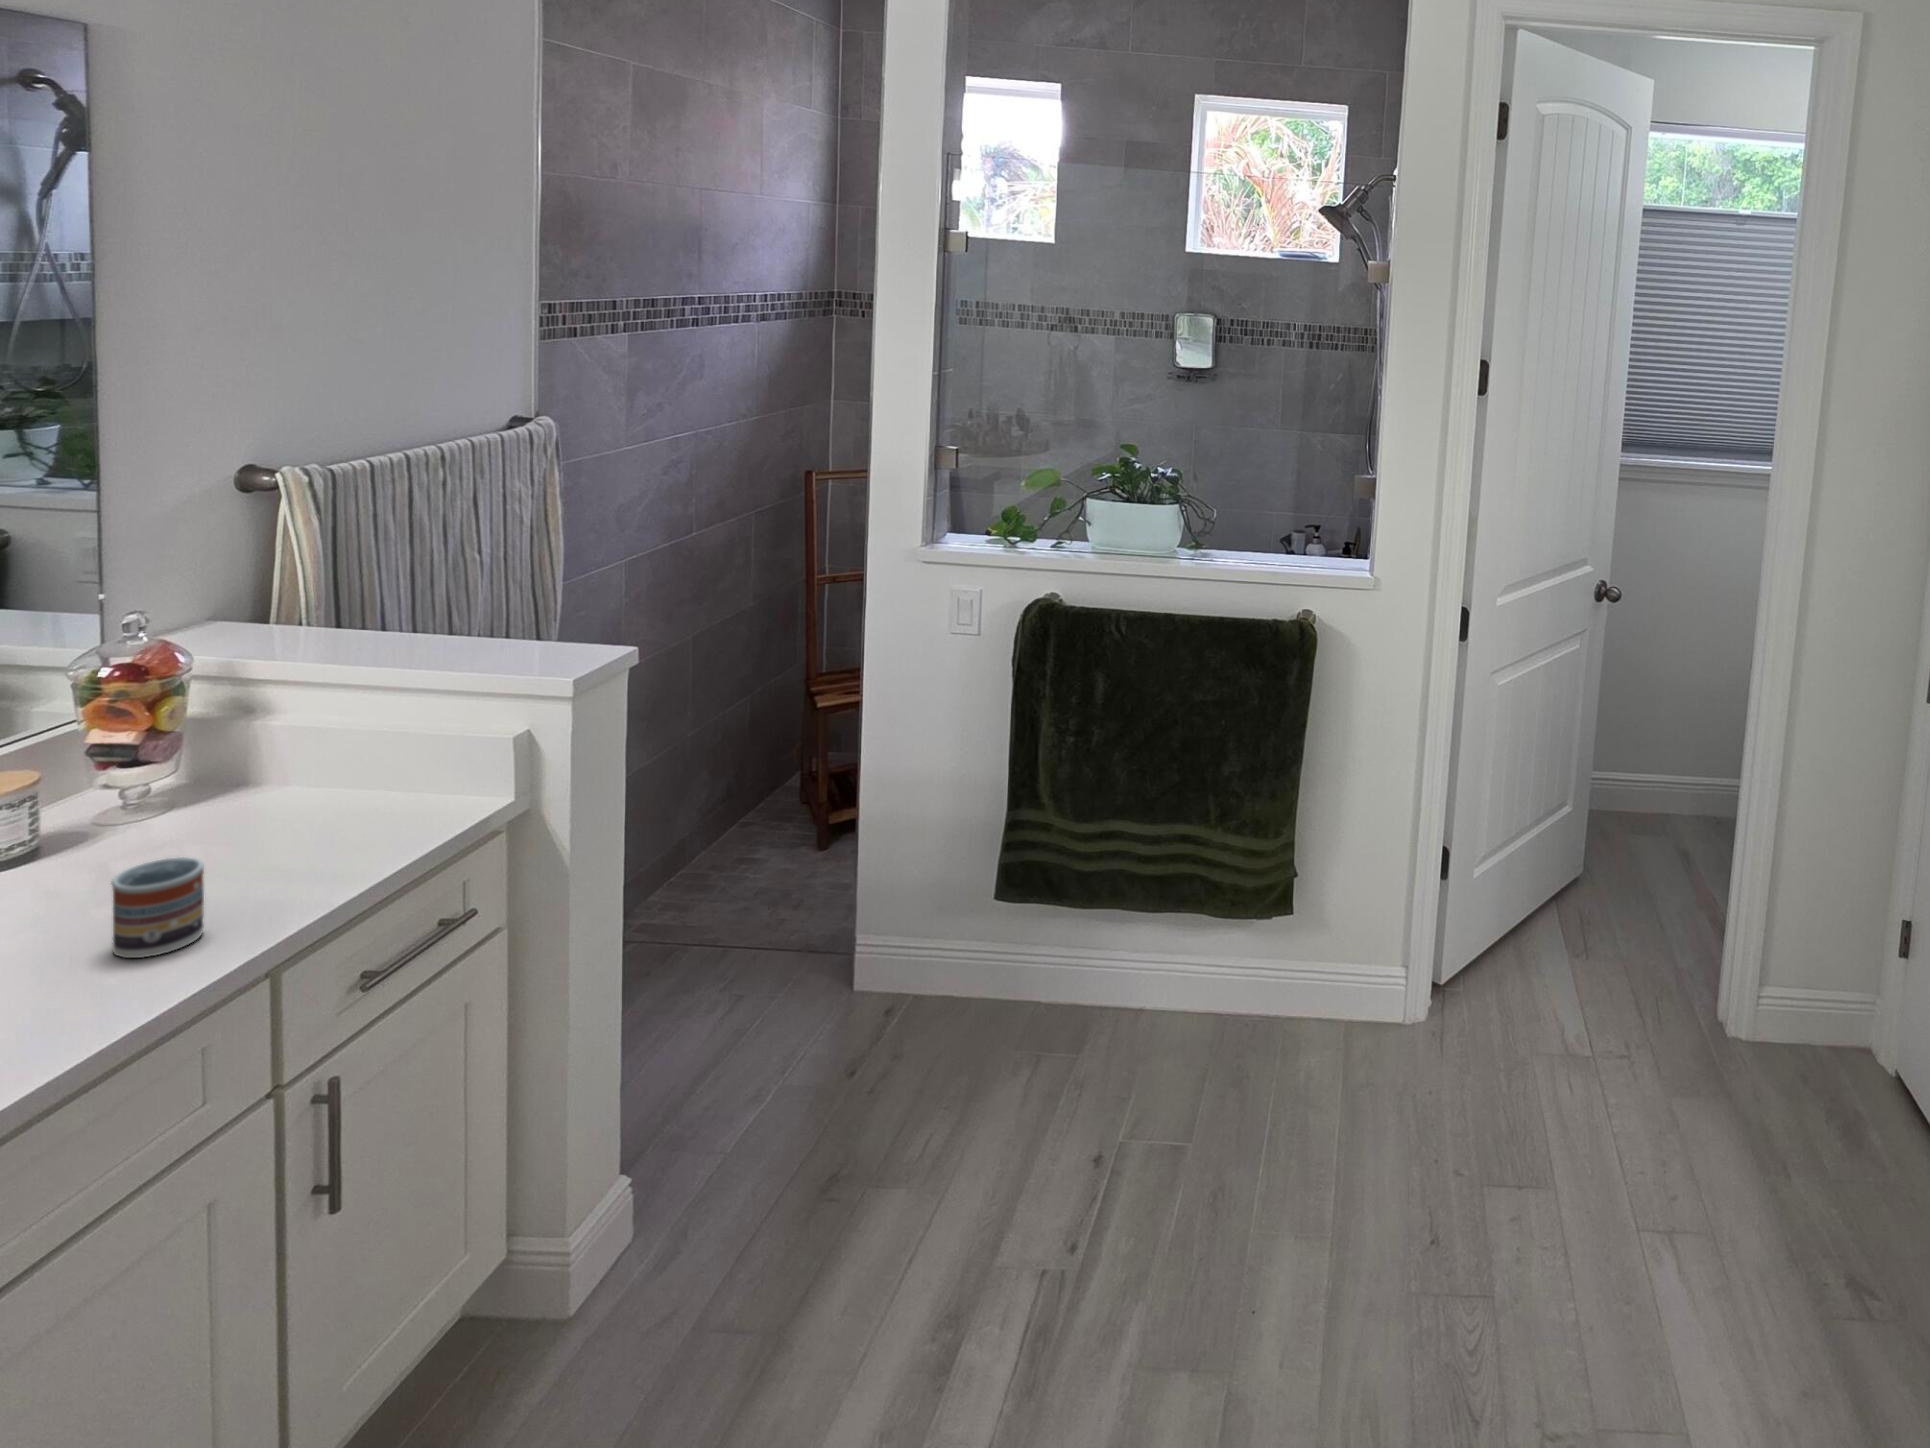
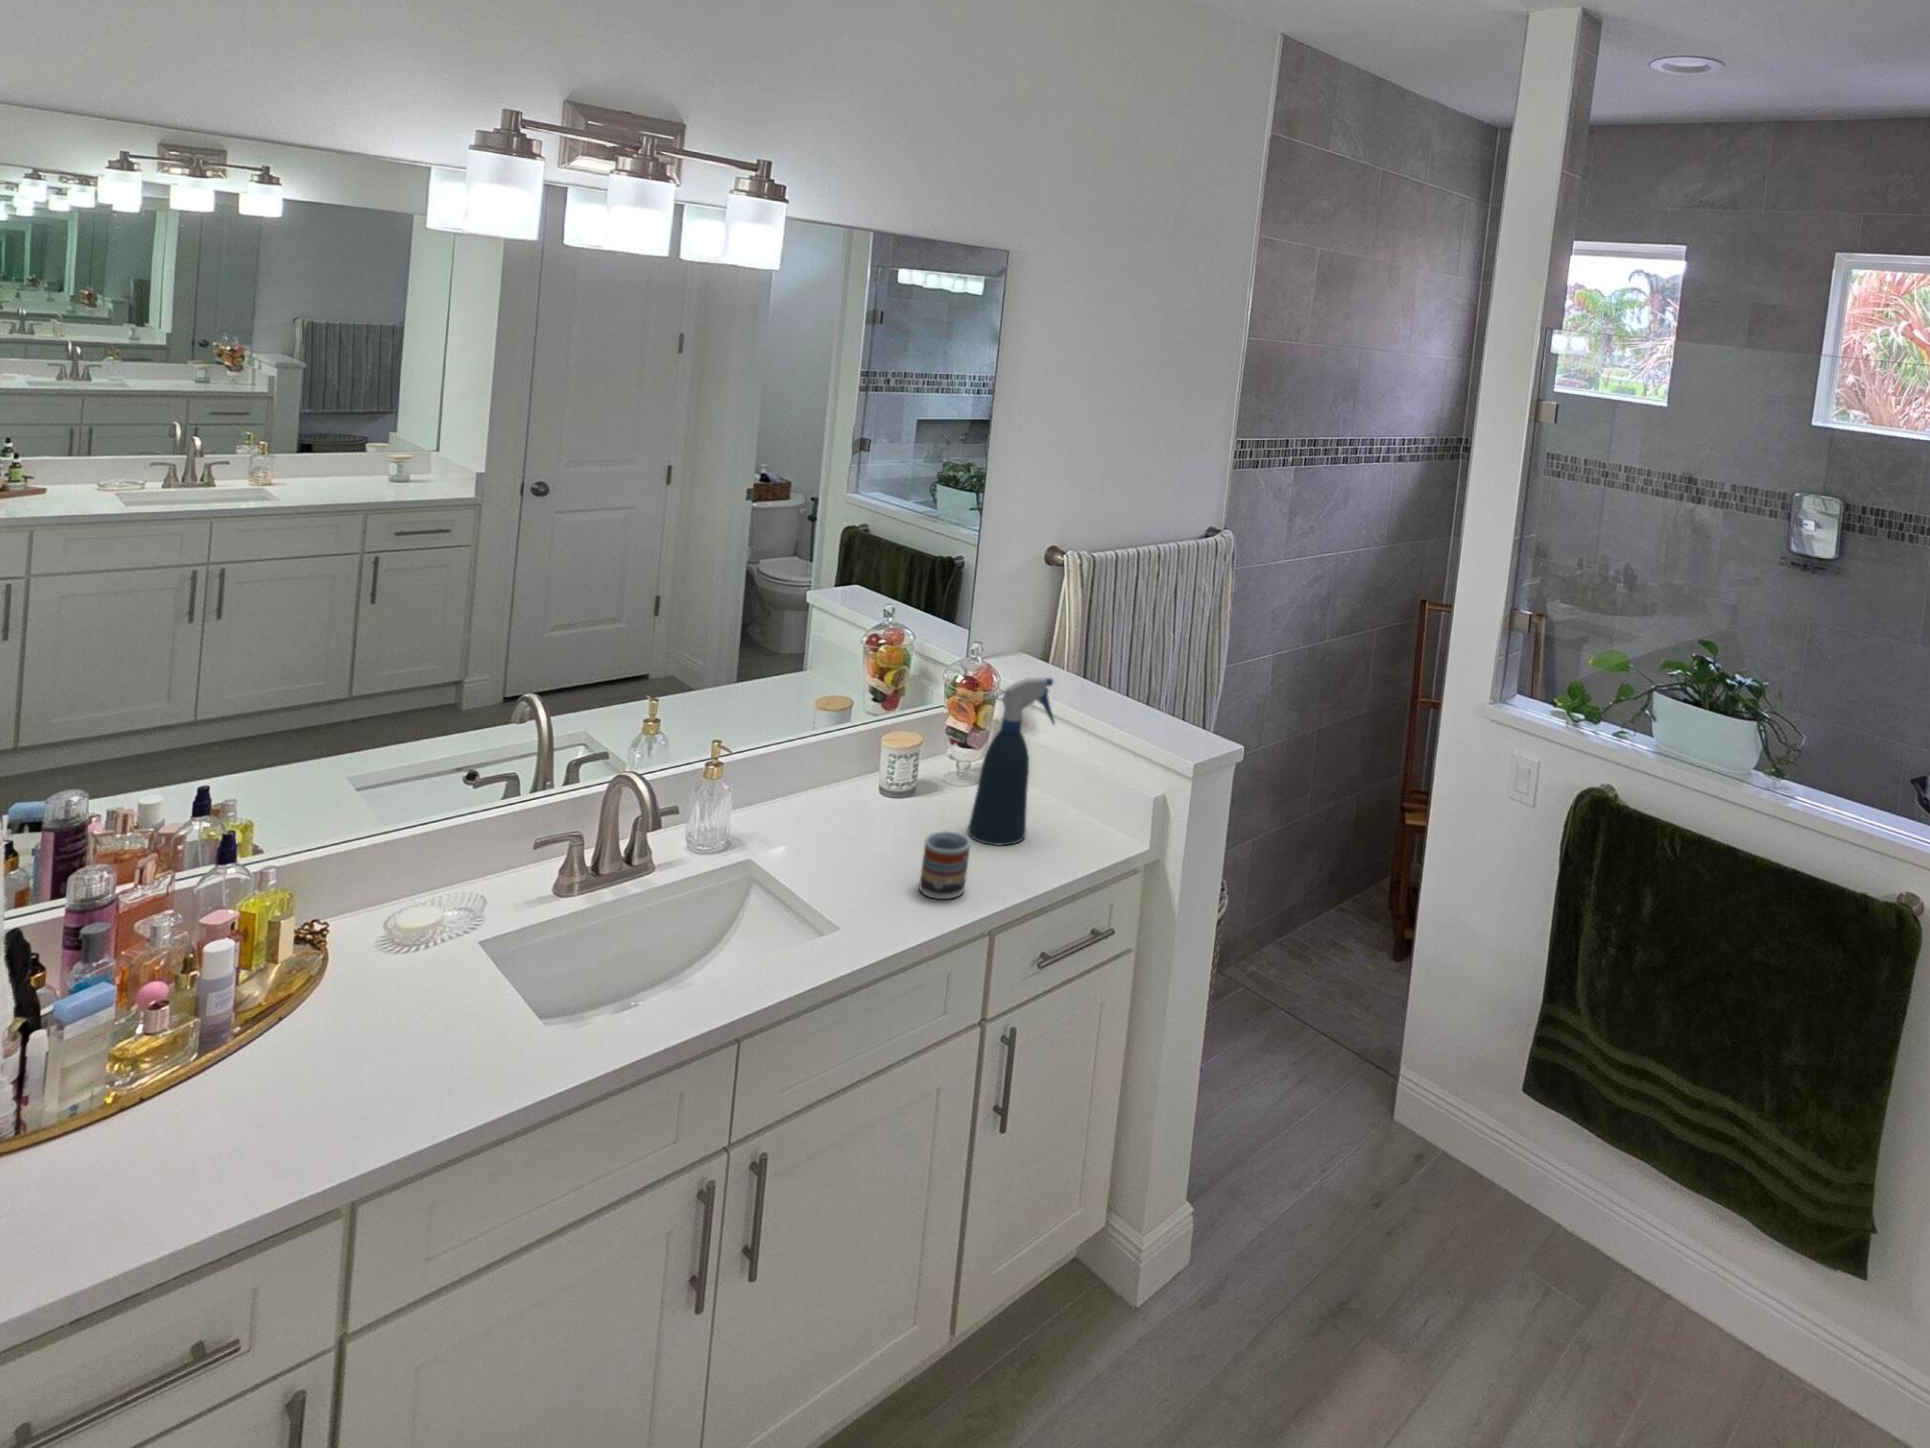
spray bottle: none [186,621,321,868] -> present [968,678,1055,845]

